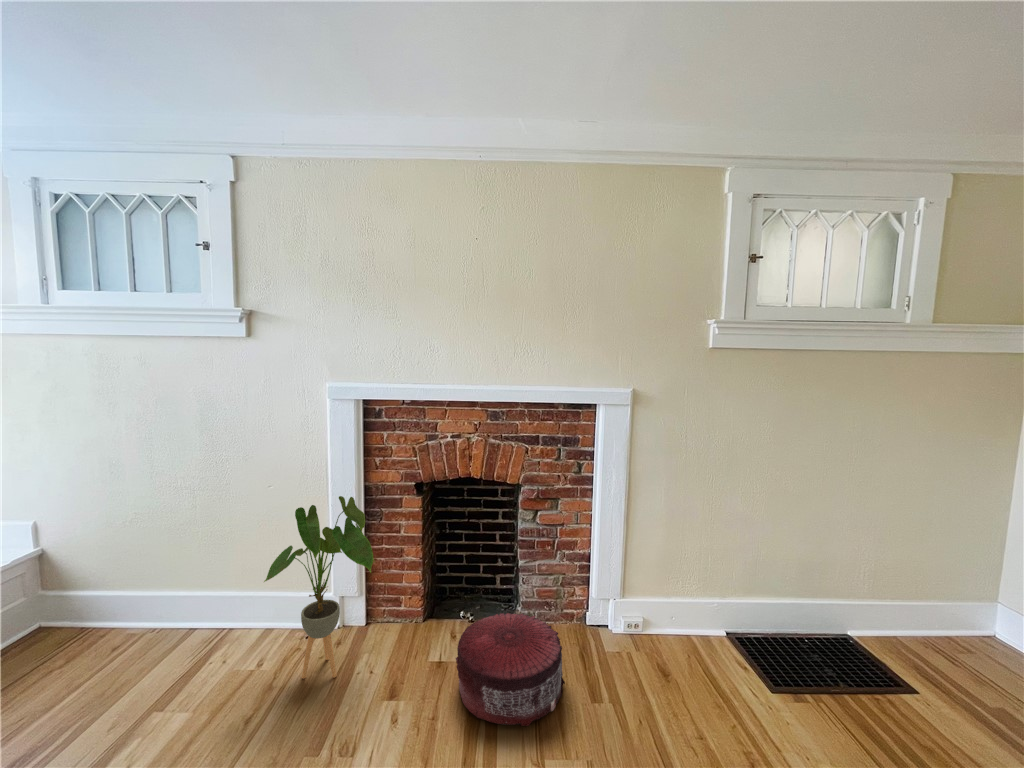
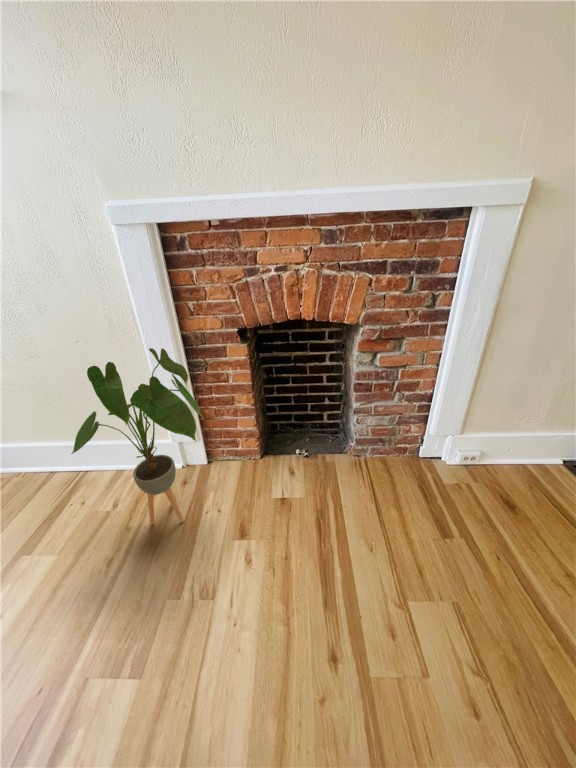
pouf: present [456,613,565,726] -> none [303,457,421,582]

